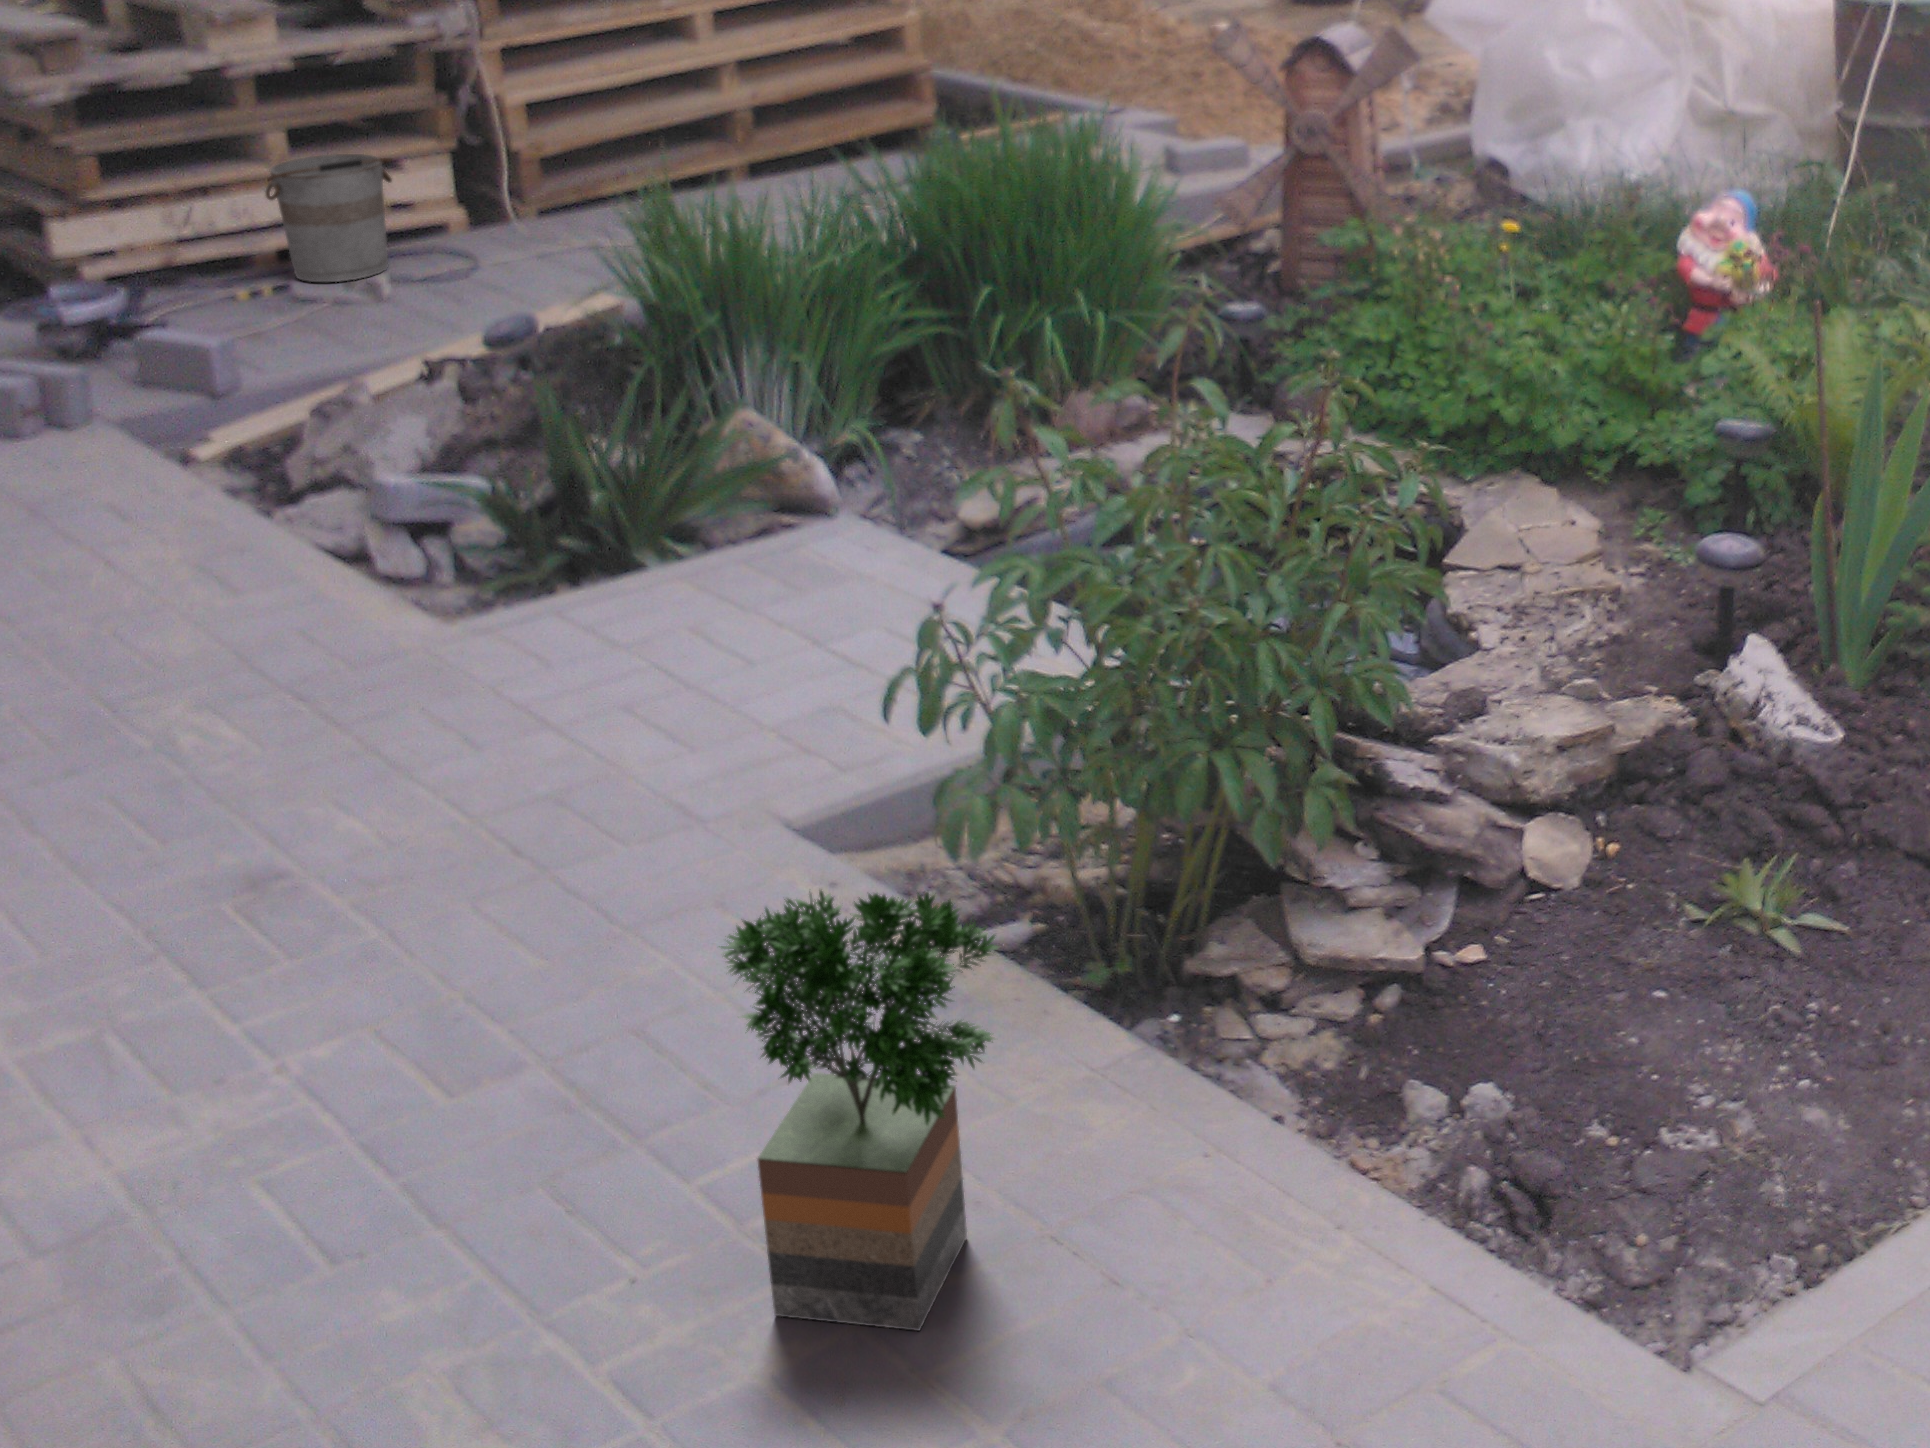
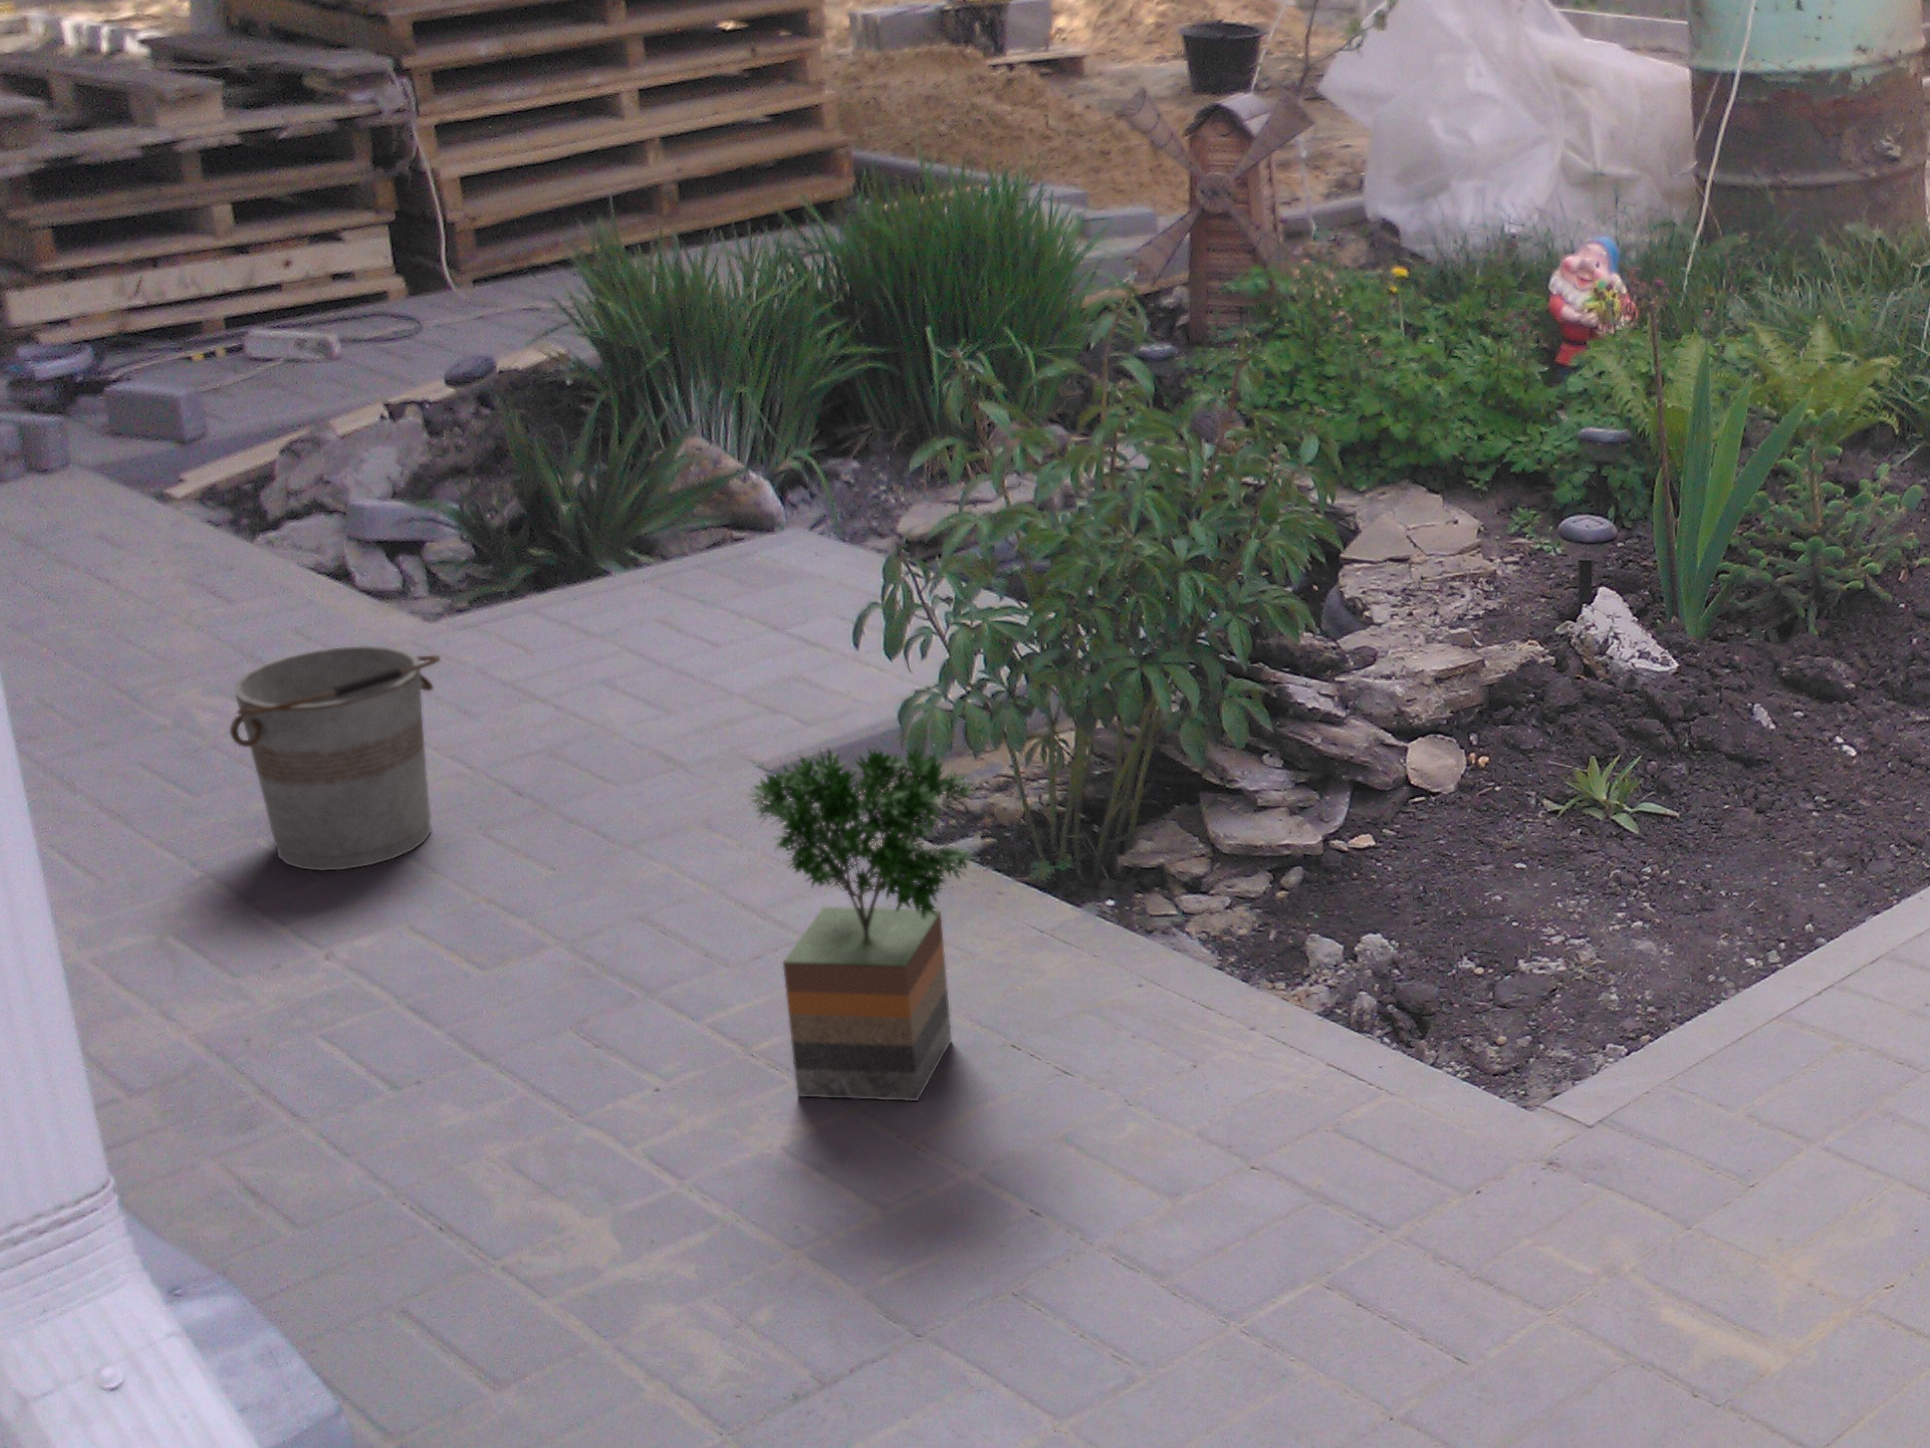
bucket: present [266,154,392,282] -> present [230,646,440,870]

